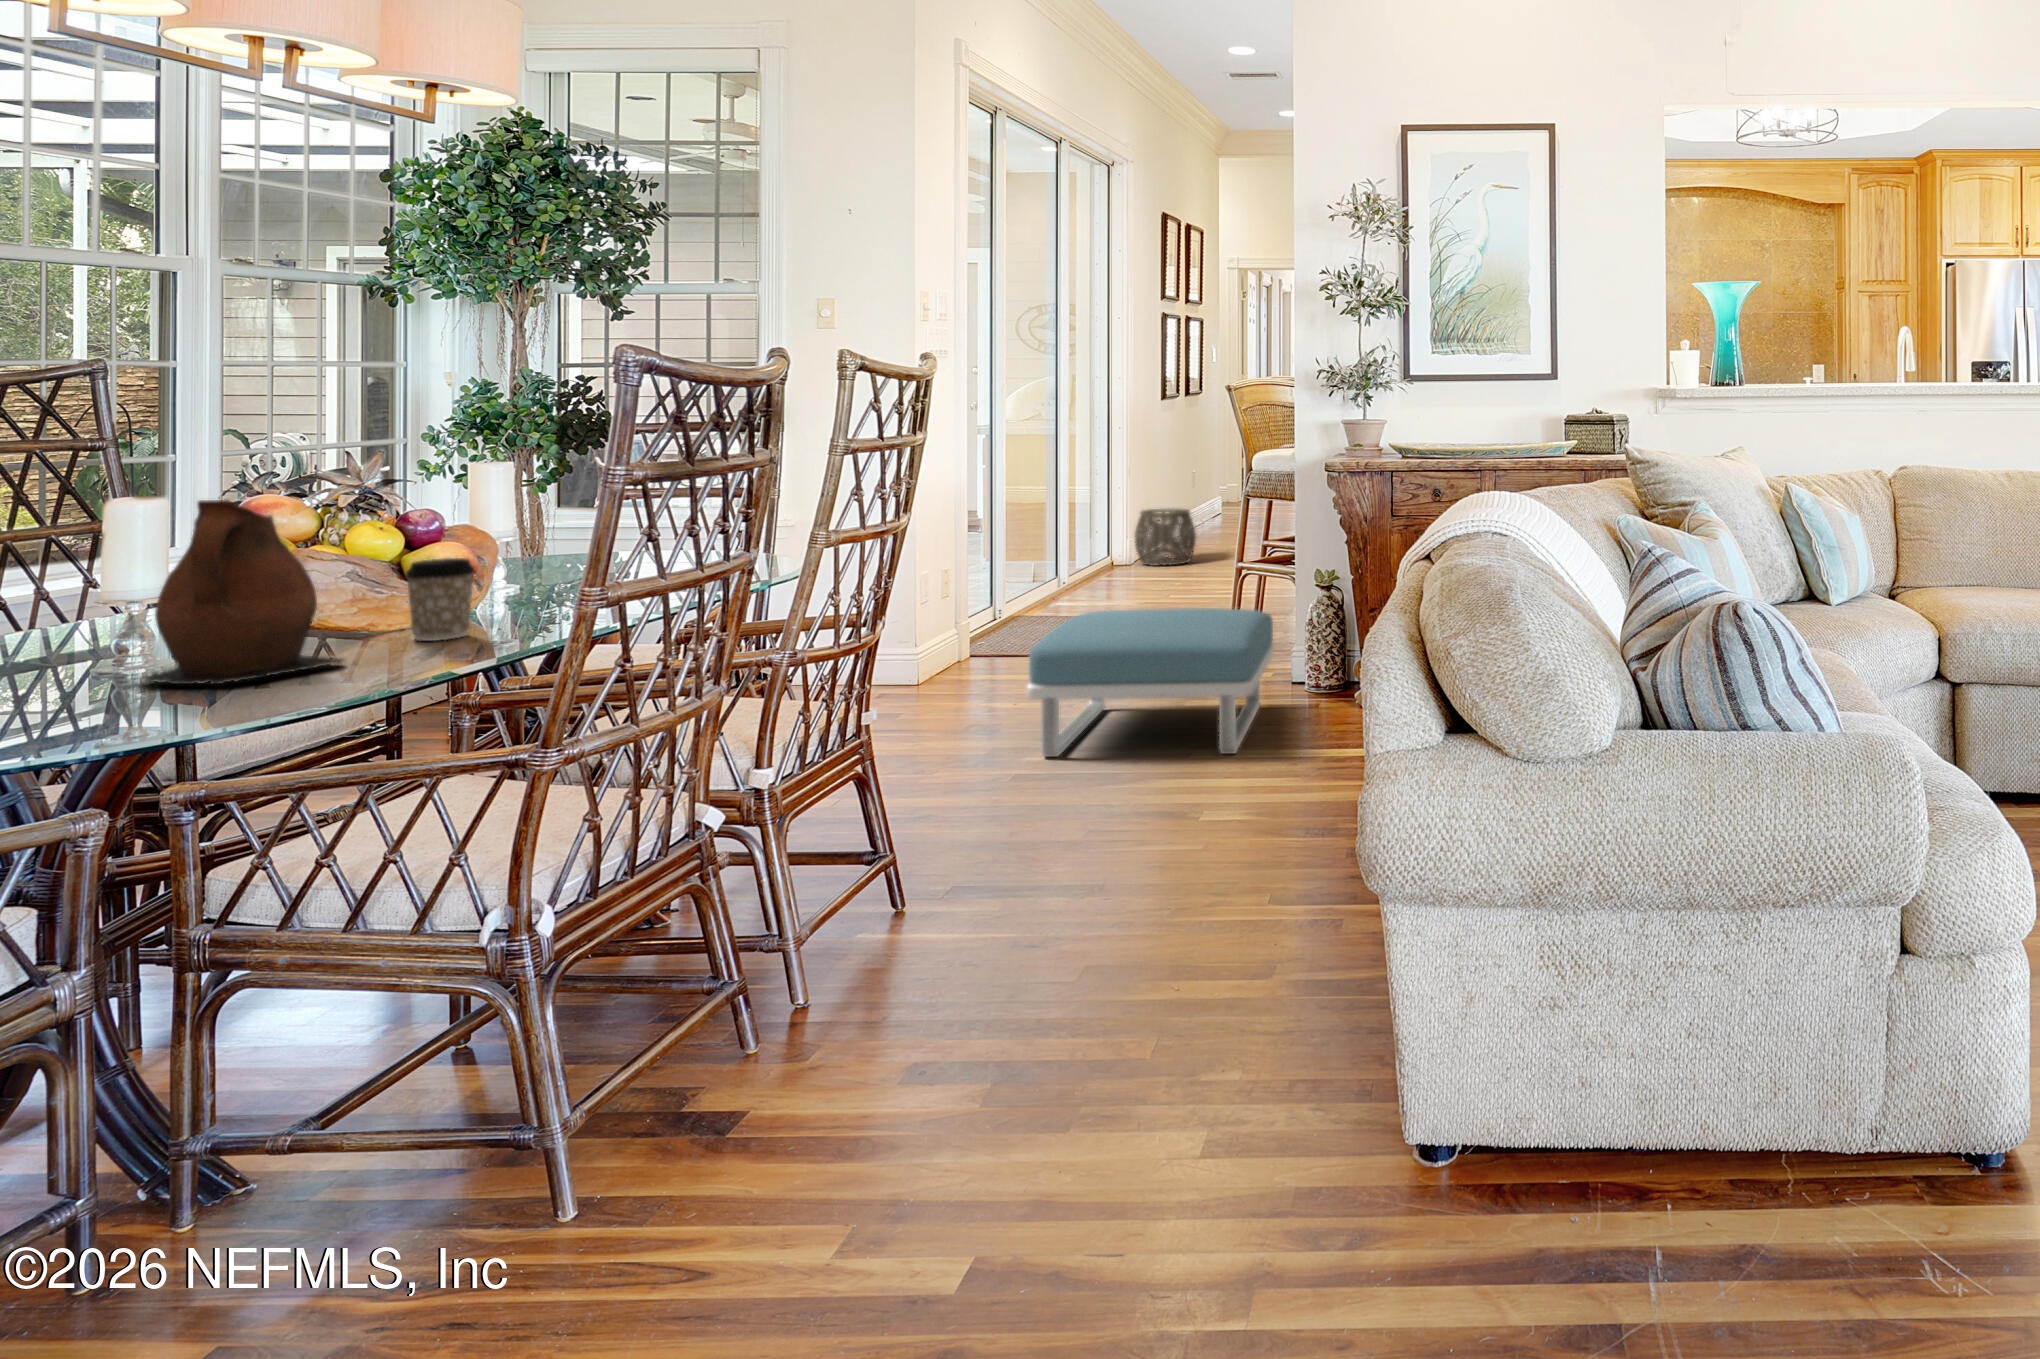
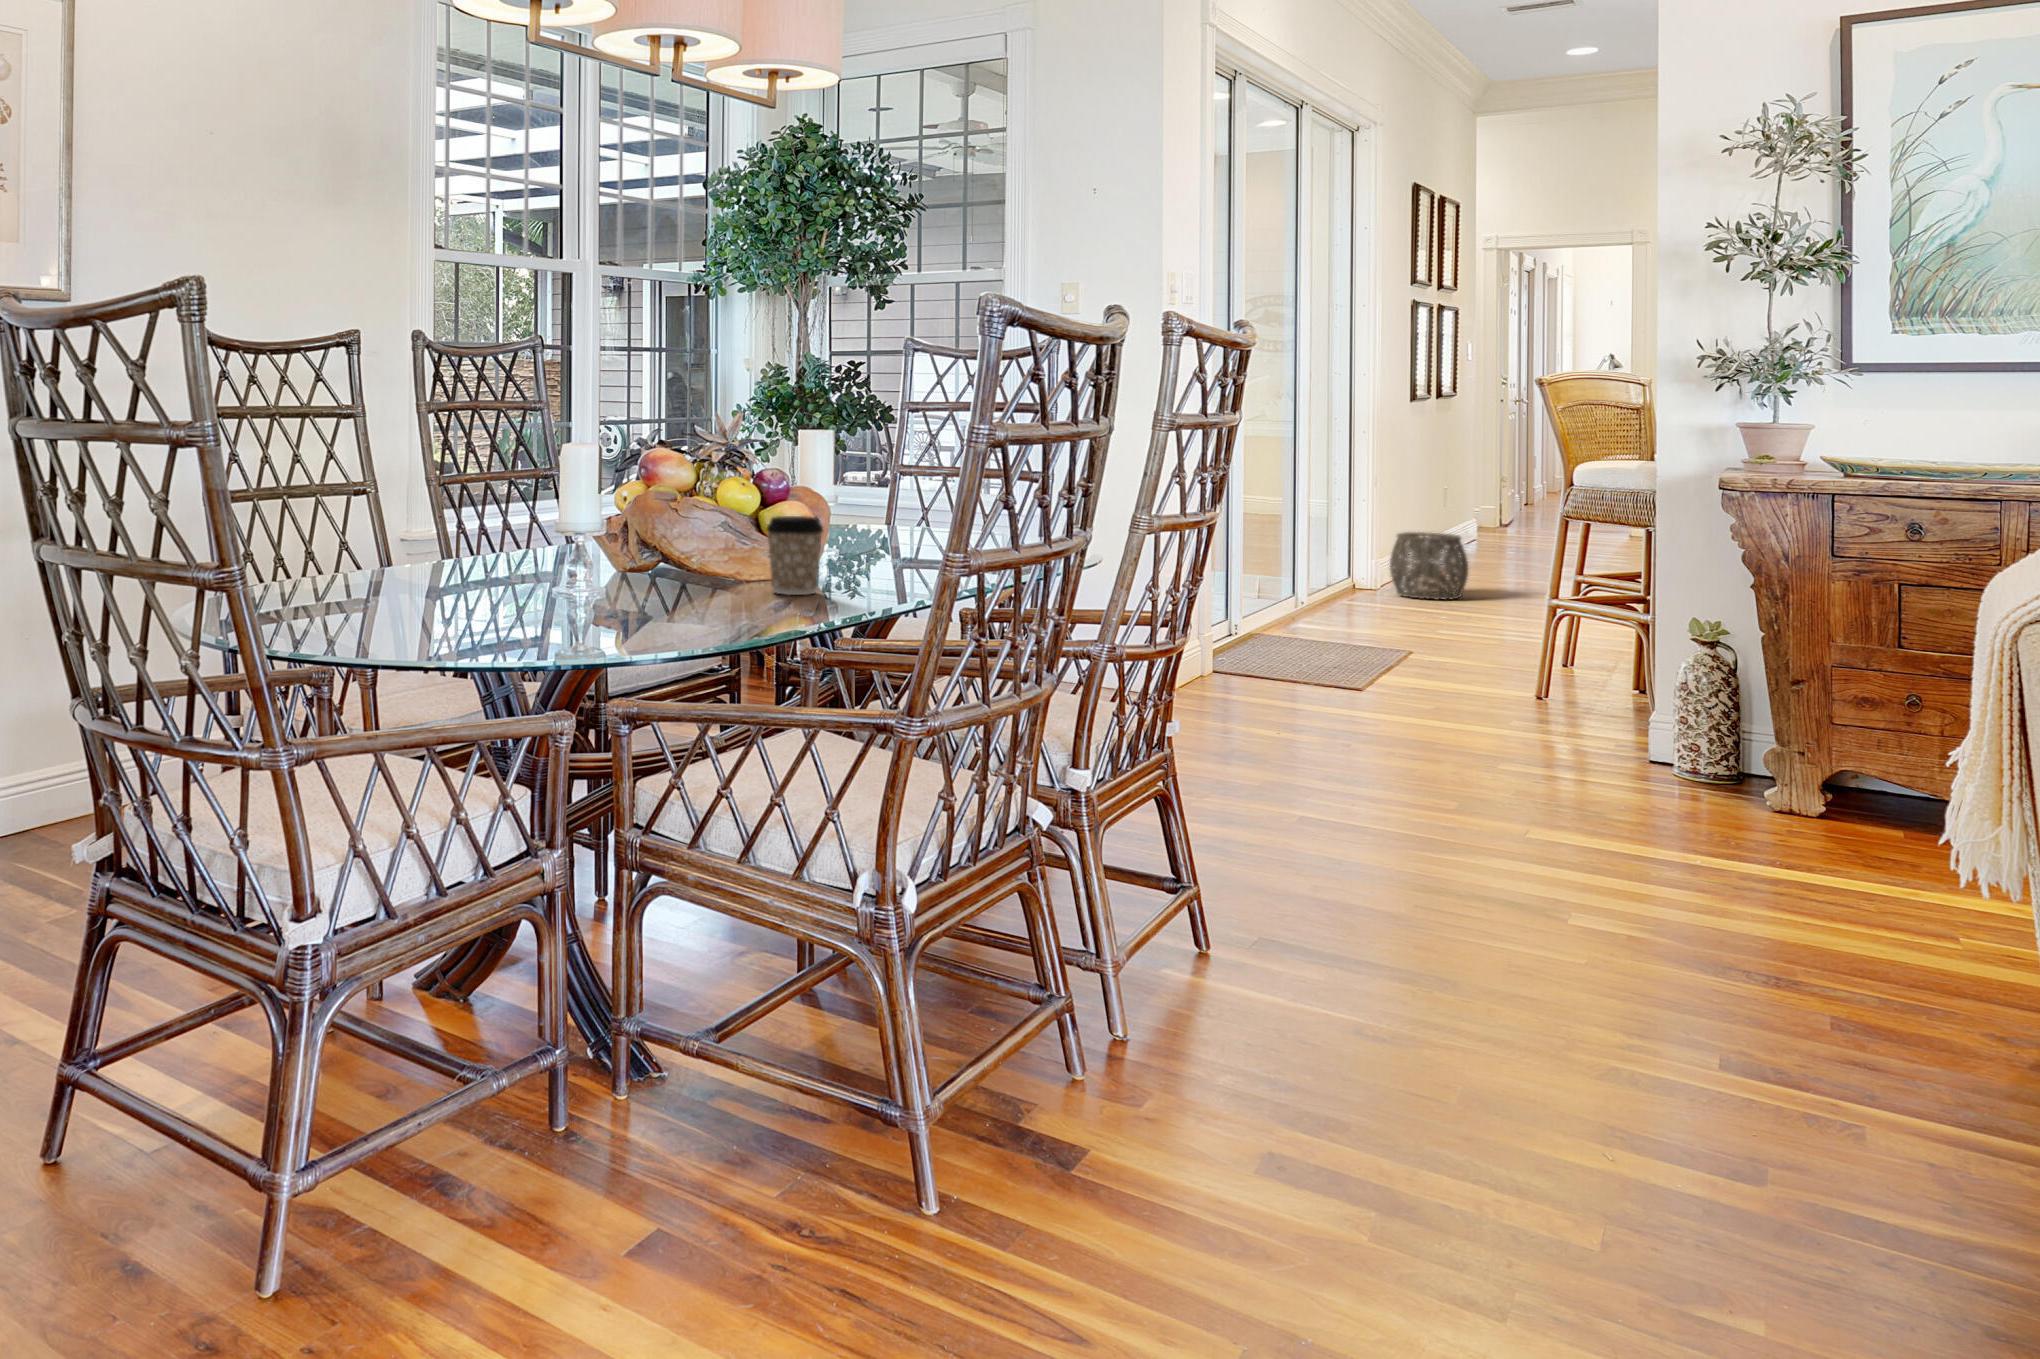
ceramic pitcher: present [140,499,344,685] -> none [571,445,727,614]
footstool: present [1027,608,1274,757] -> none [1317,641,1633,839]

